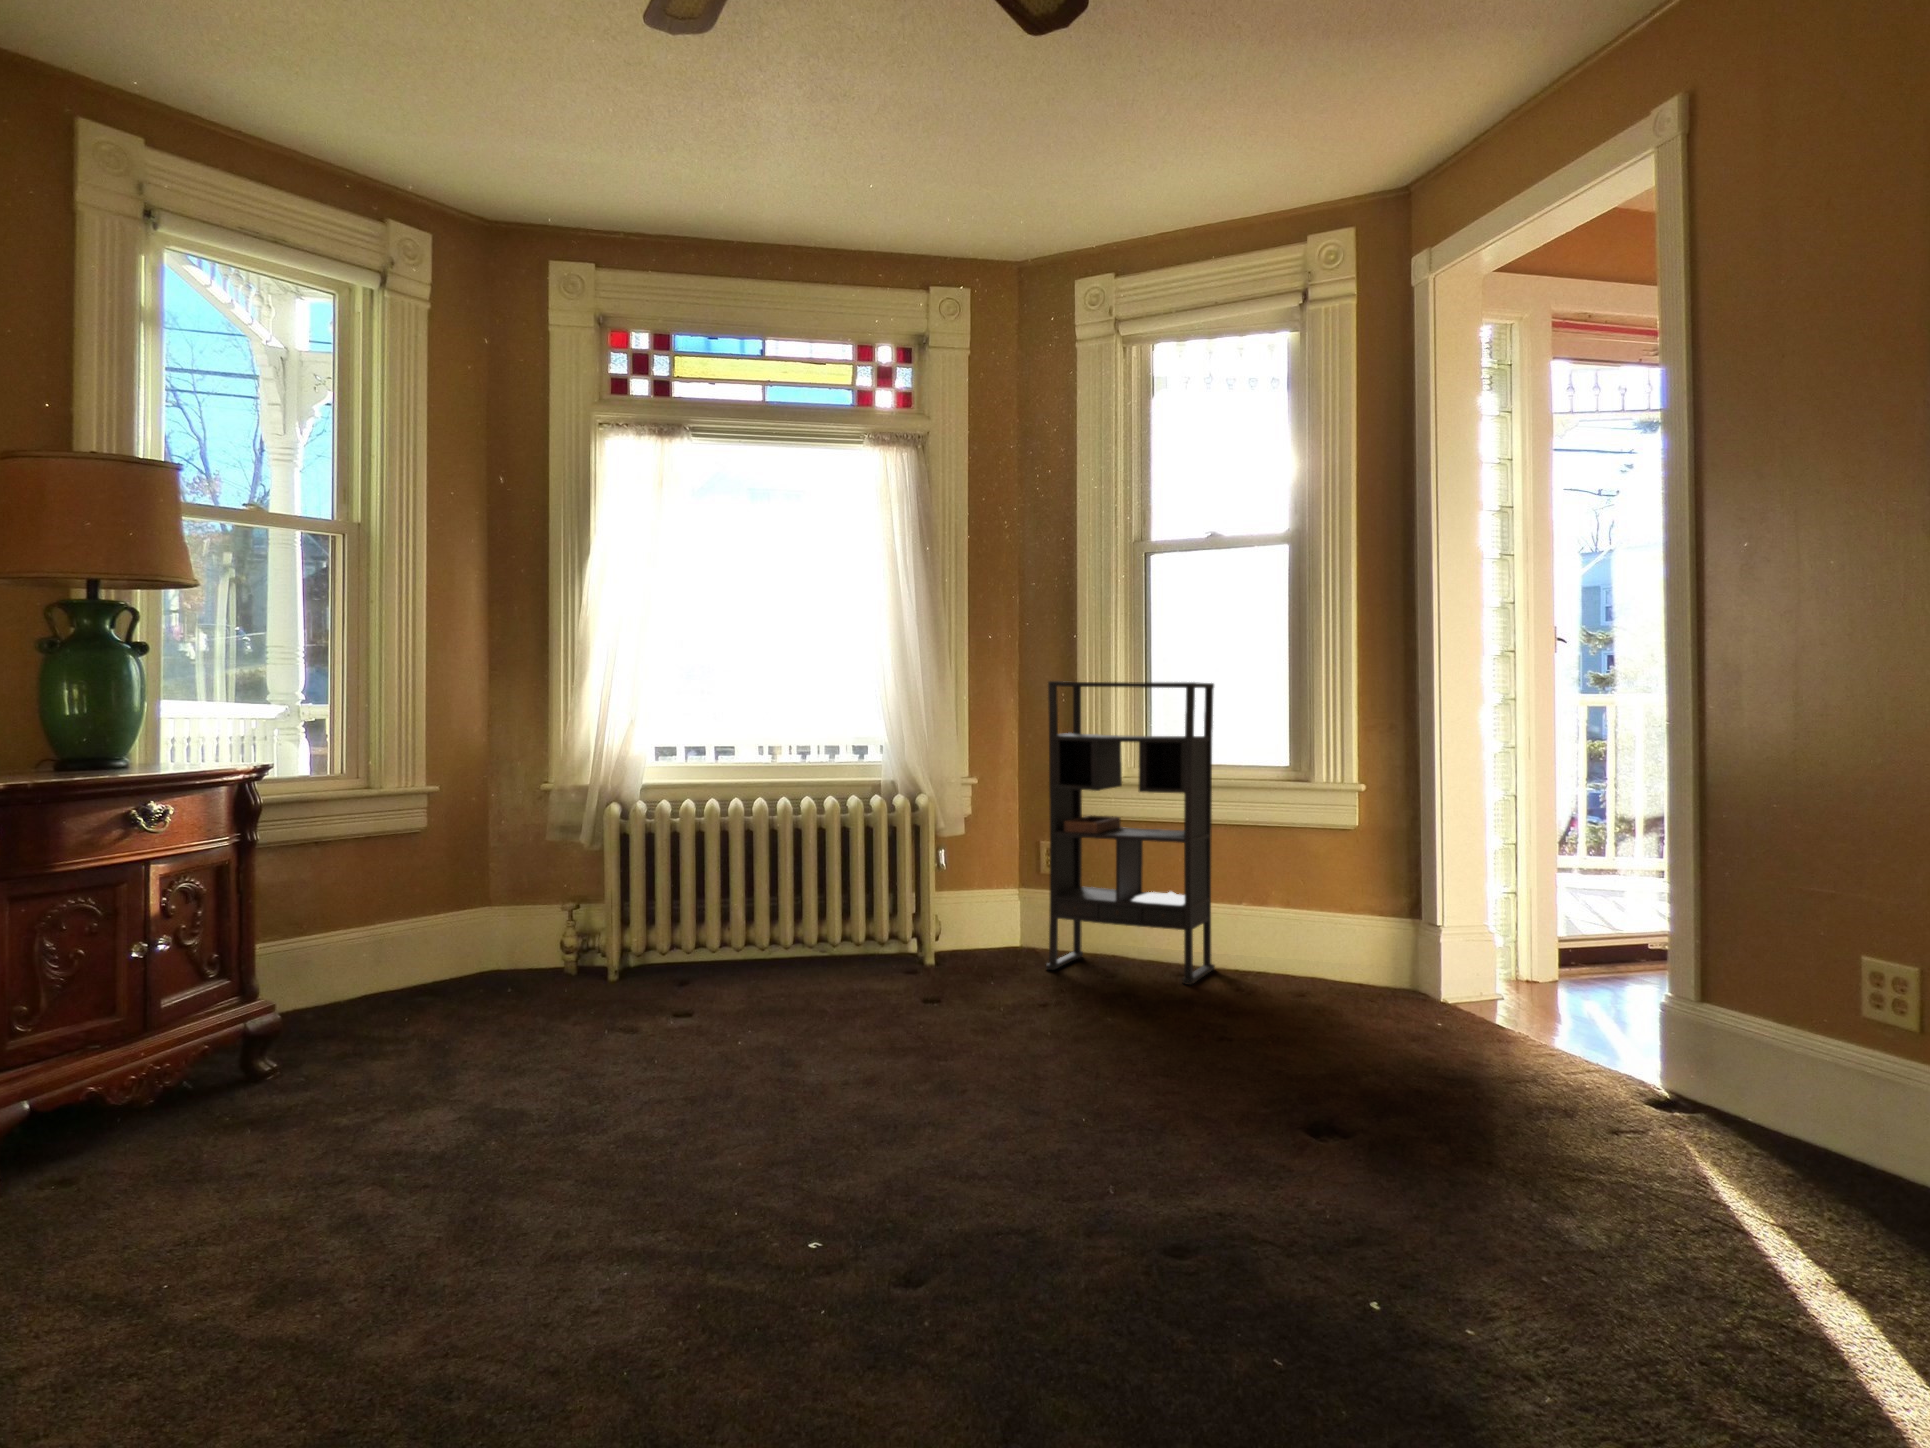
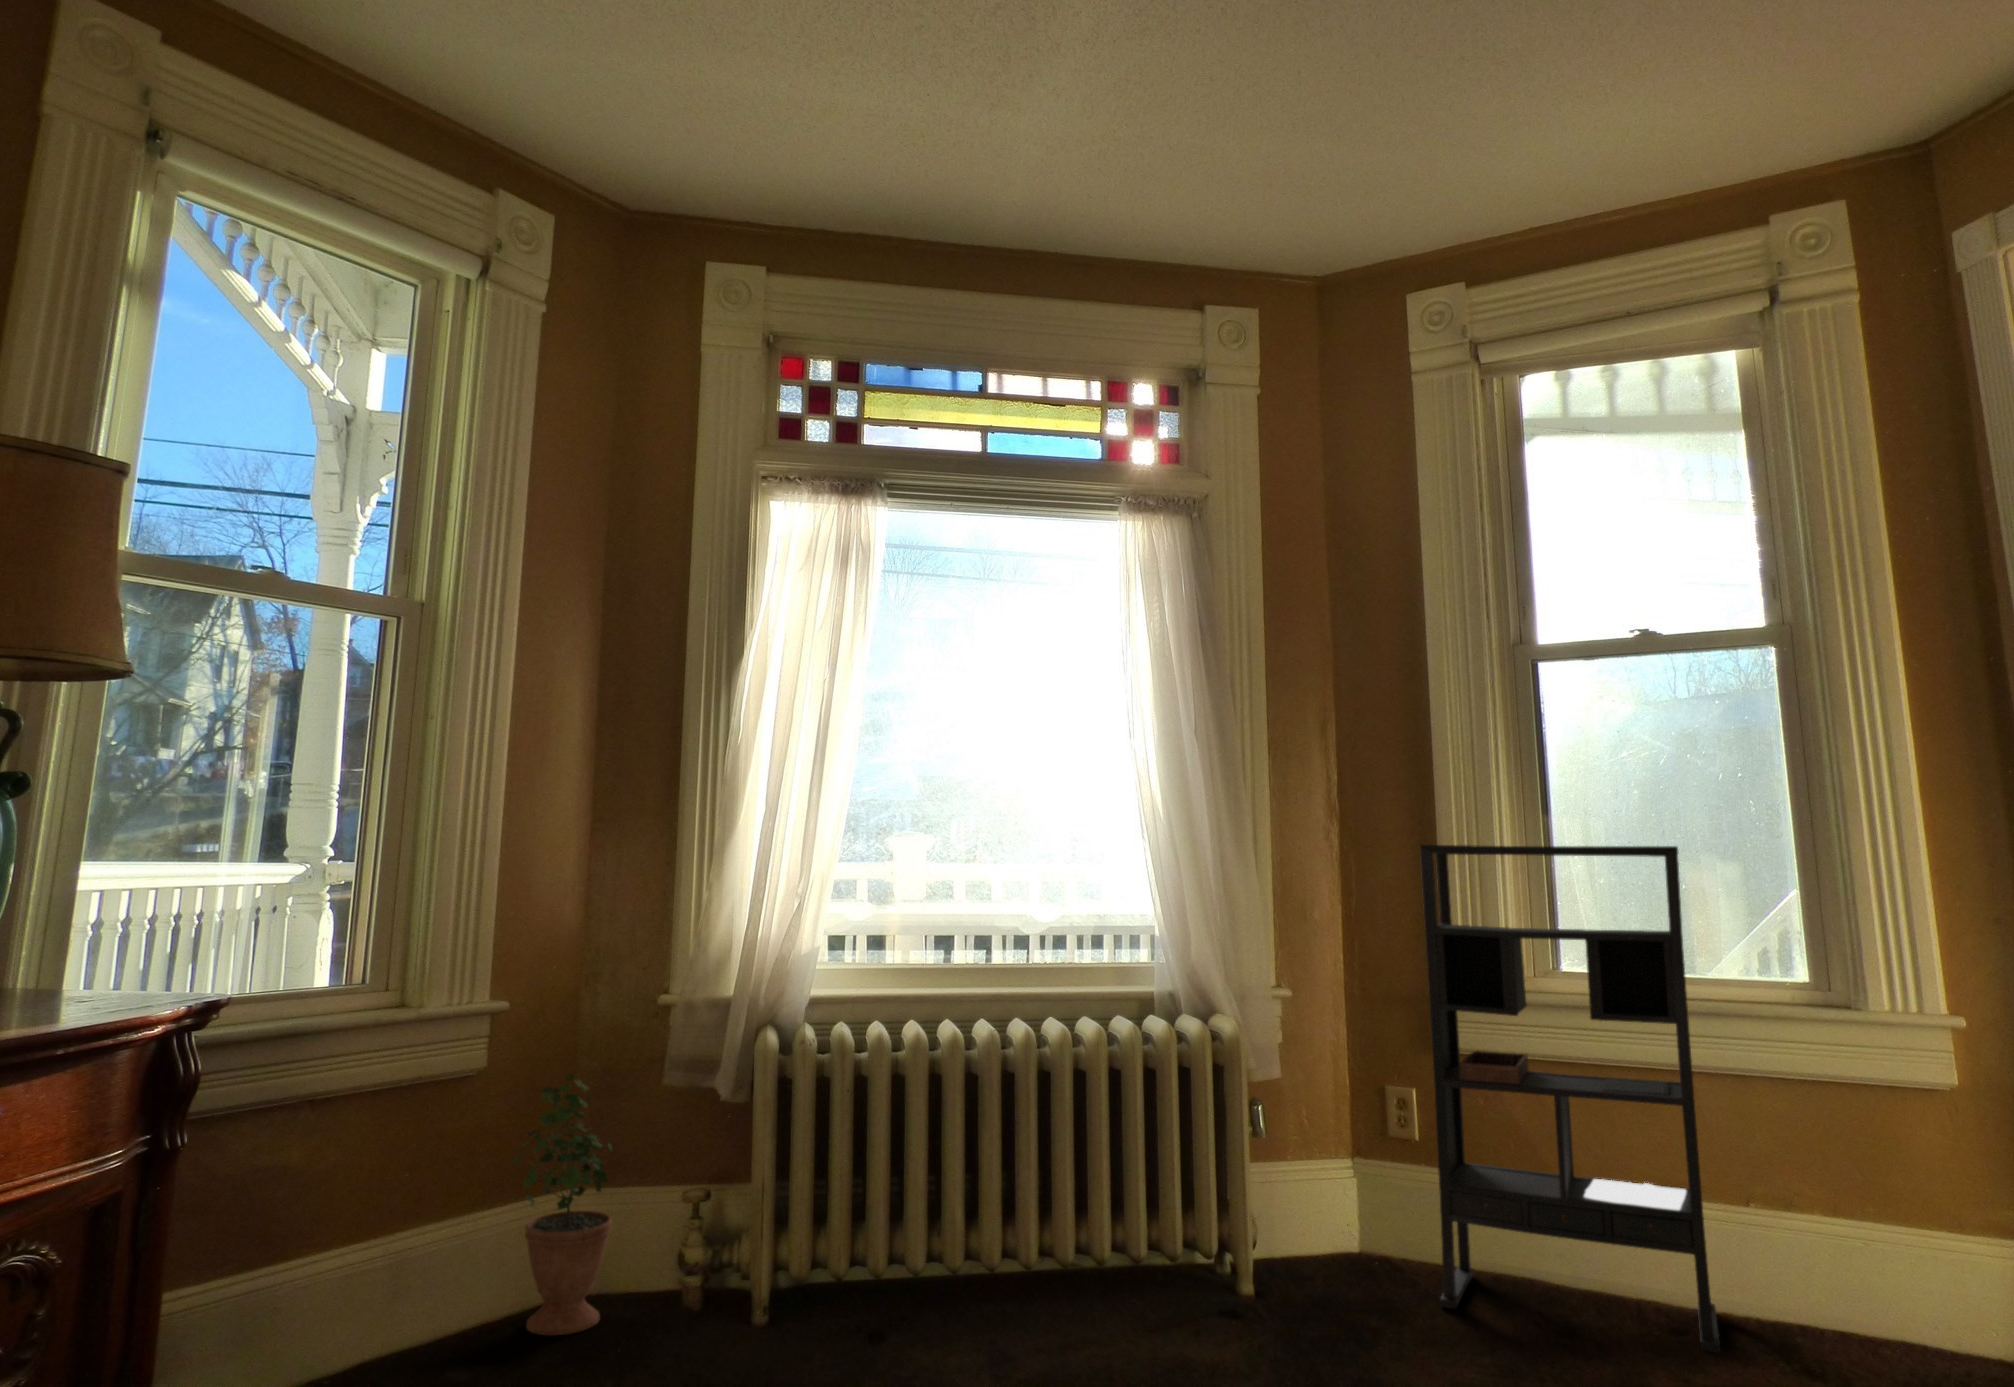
potted plant: none [449,831,515,989] -> present [514,1071,613,1335]

